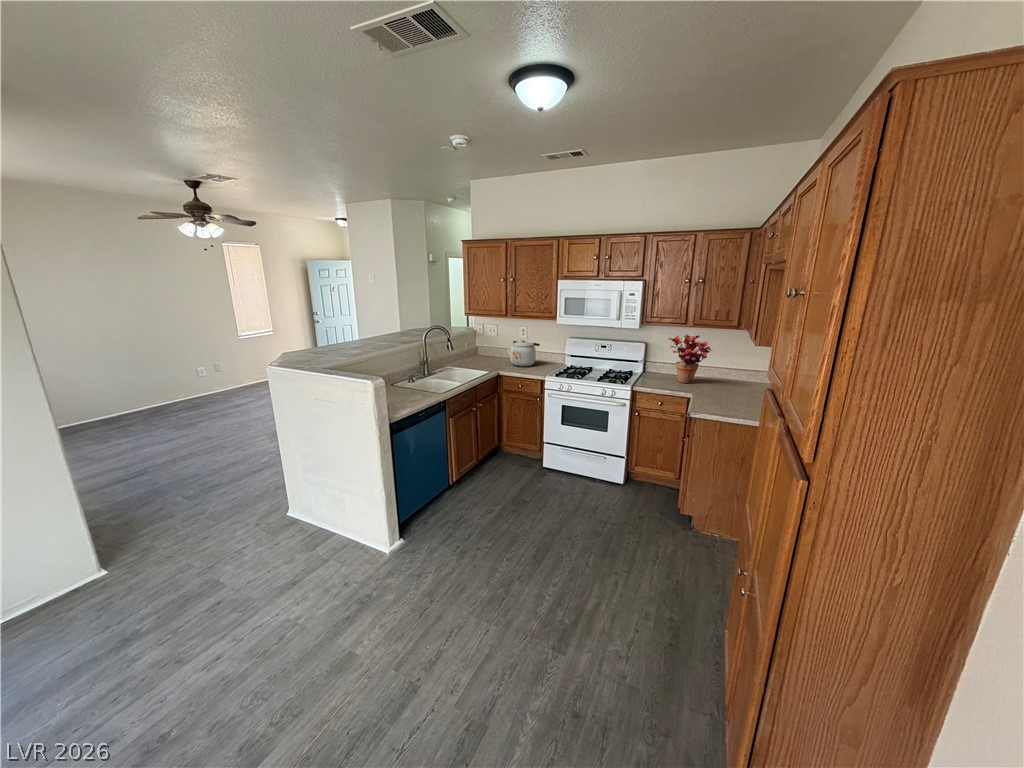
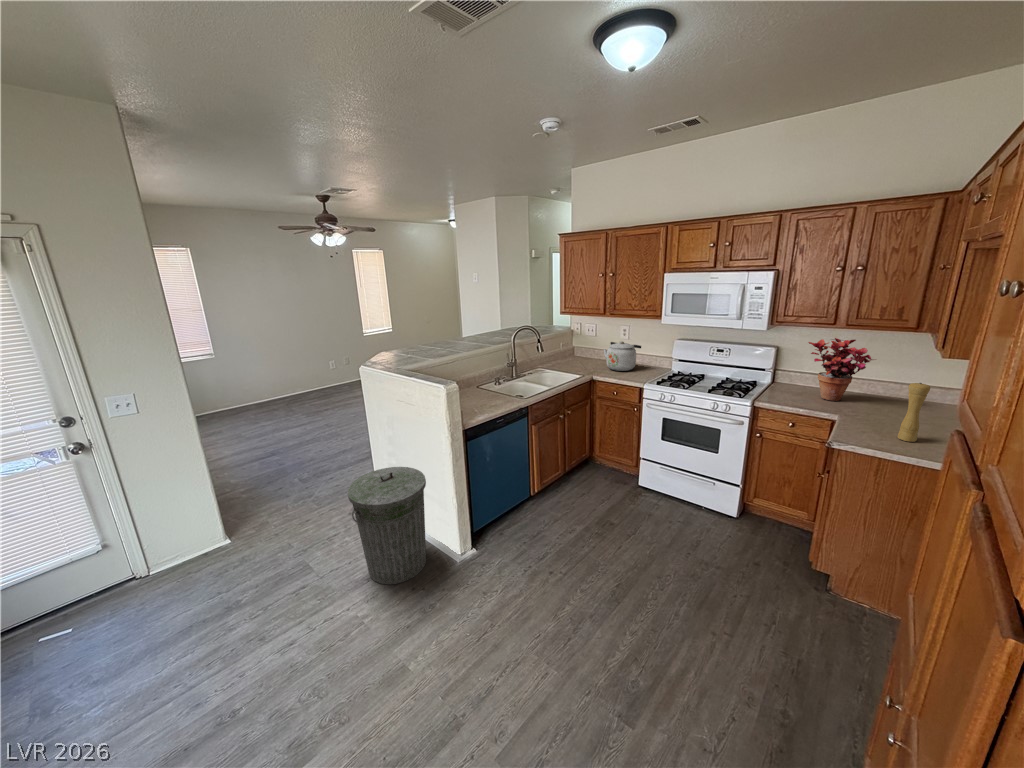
pepper mill: none [730,365,749,408] -> present [898,383,930,442]
trash can: none [267,466,353,585] -> present [348,467,426,584]

